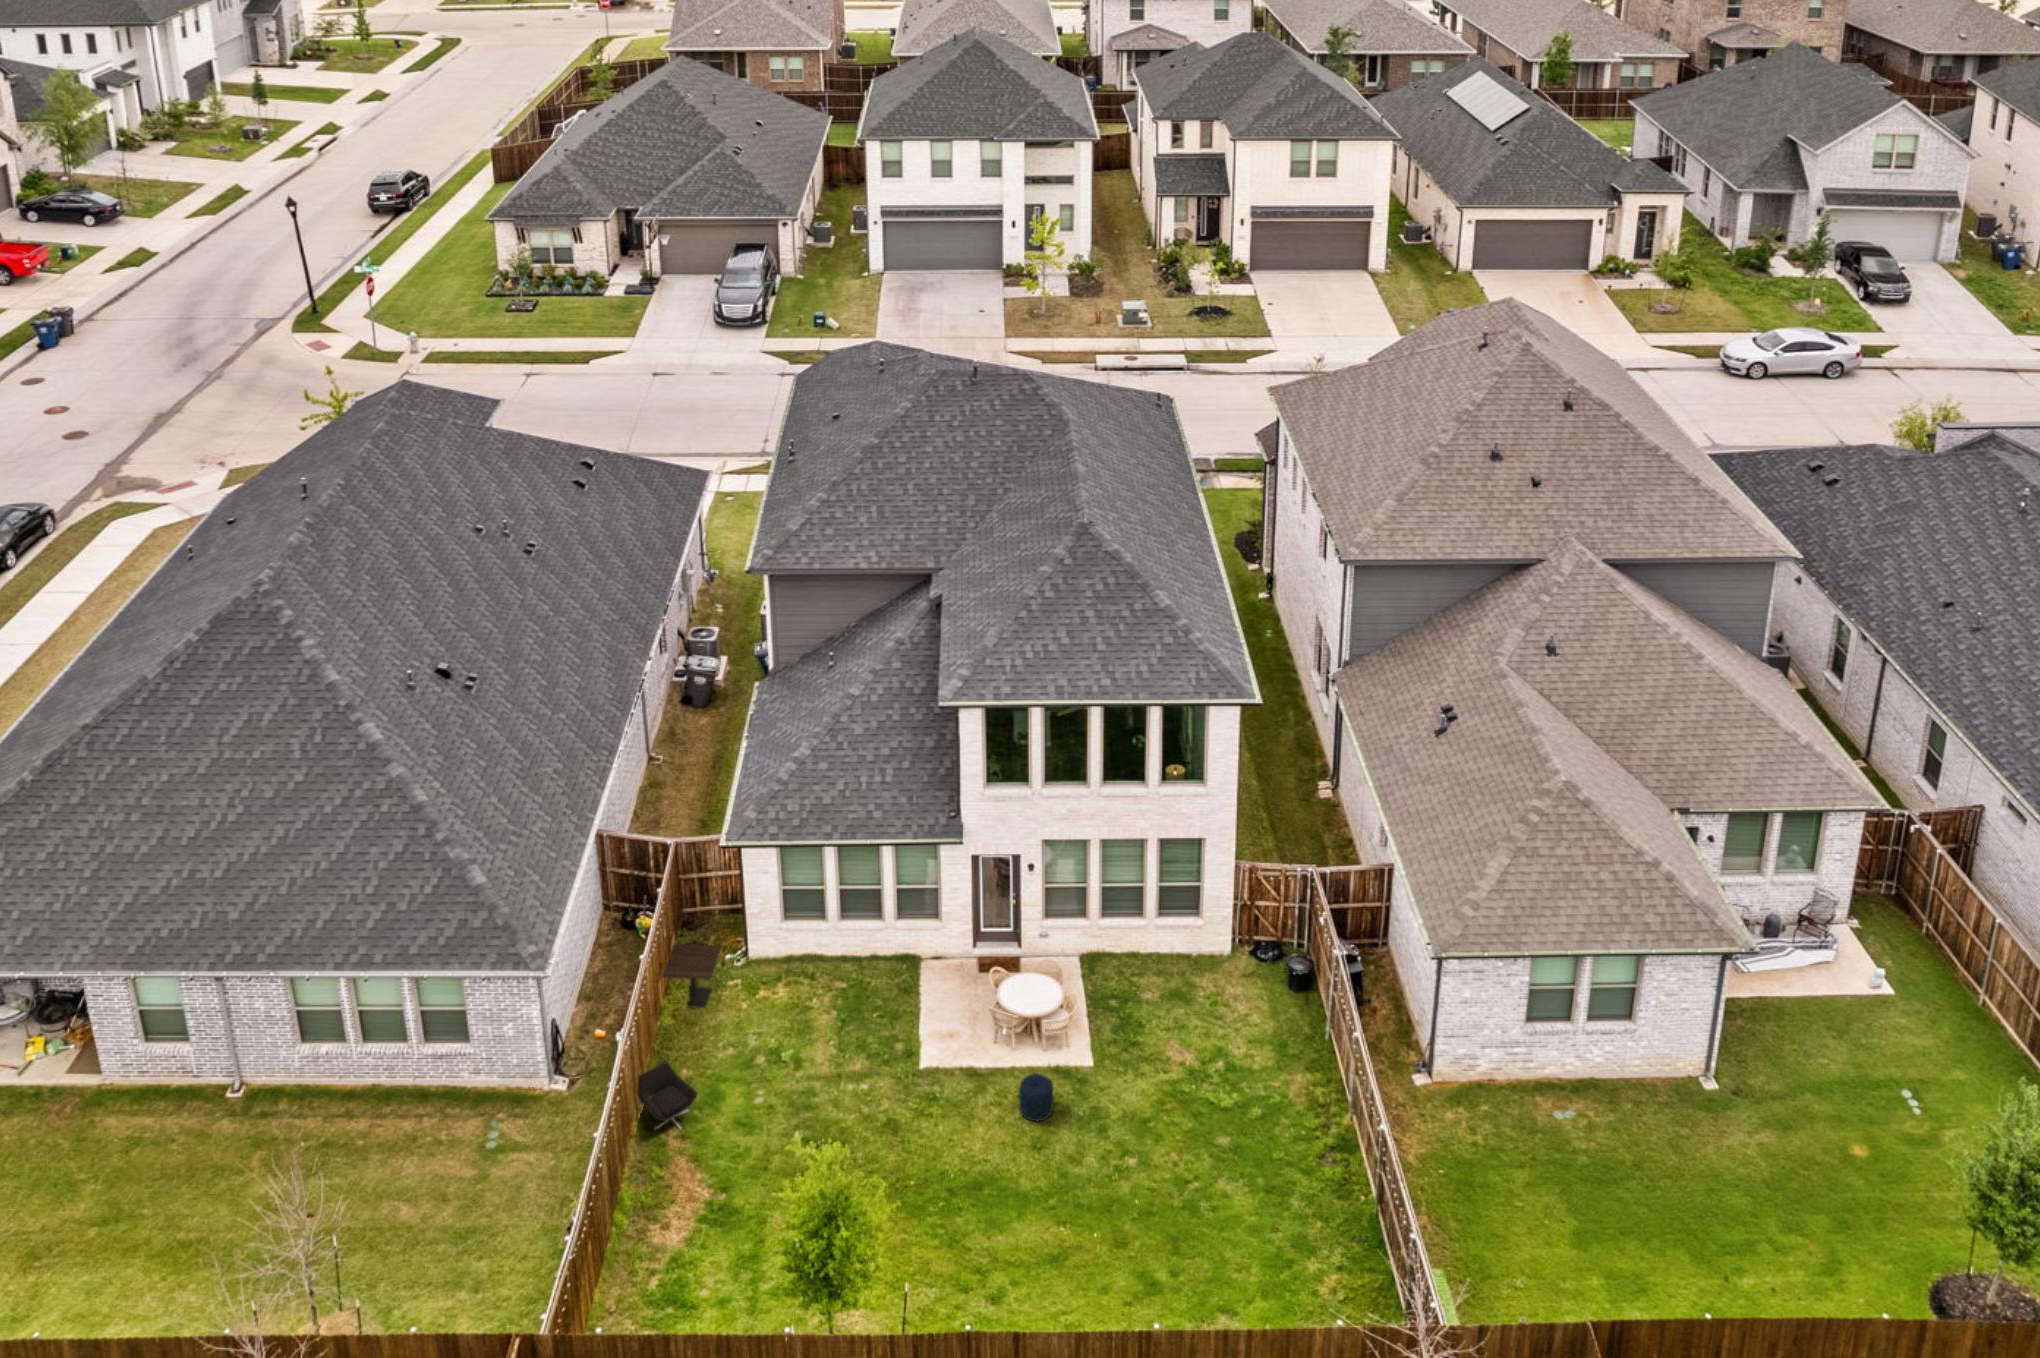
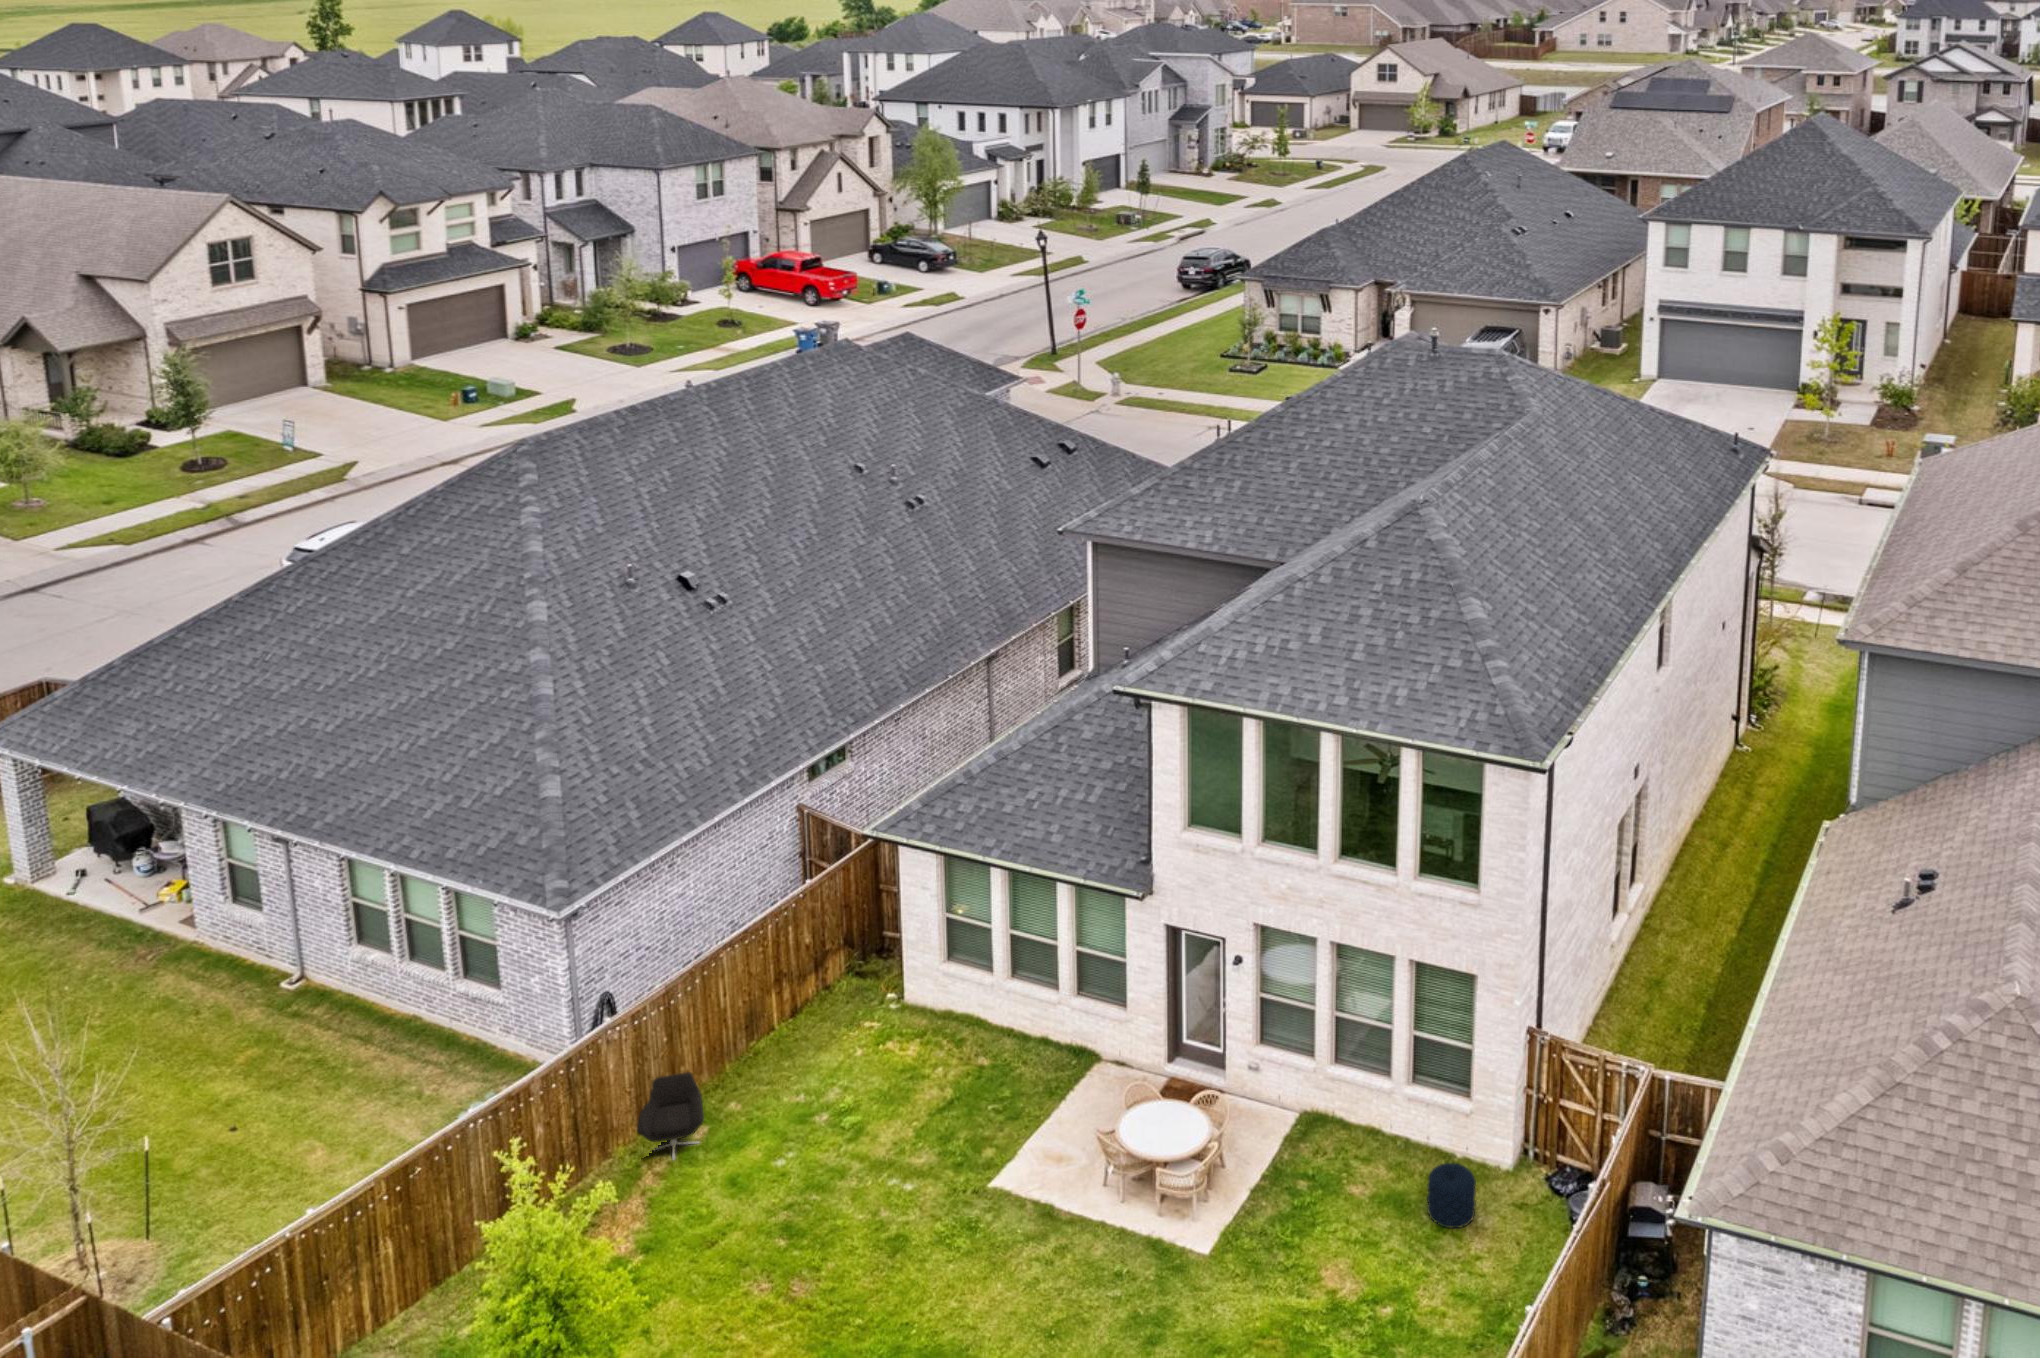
side table: present [662,944,721,1008] -> none [772,953,860,1041]
pouf: present [1019,1074,1054,1122] -> present [1427,1163,1476,1228]

